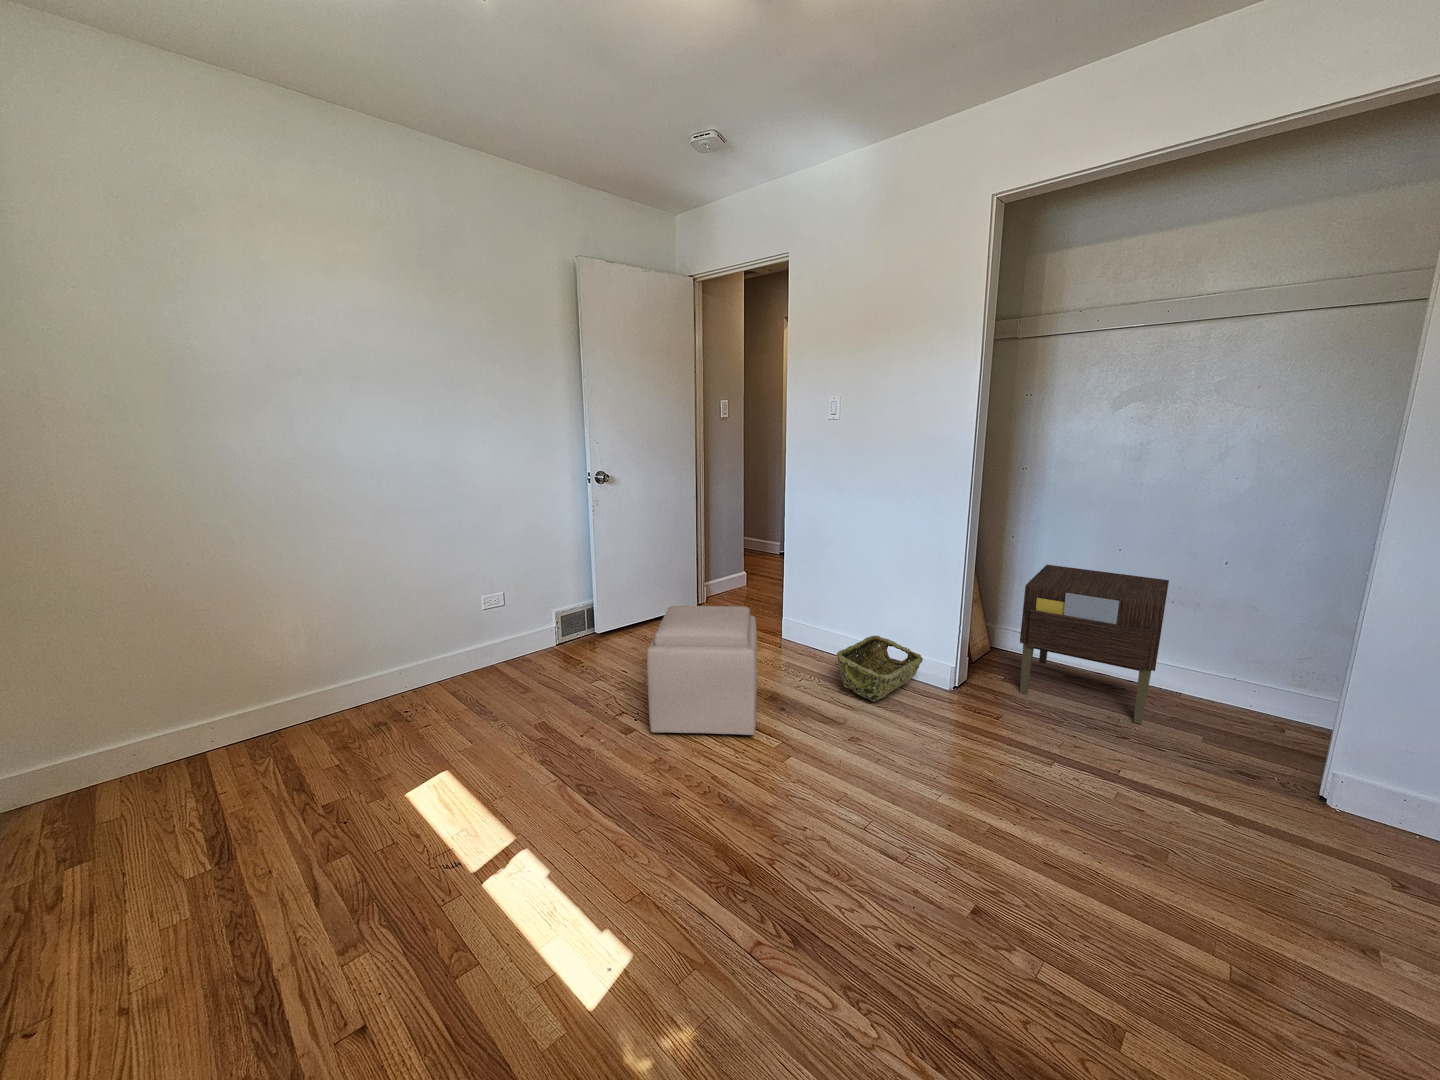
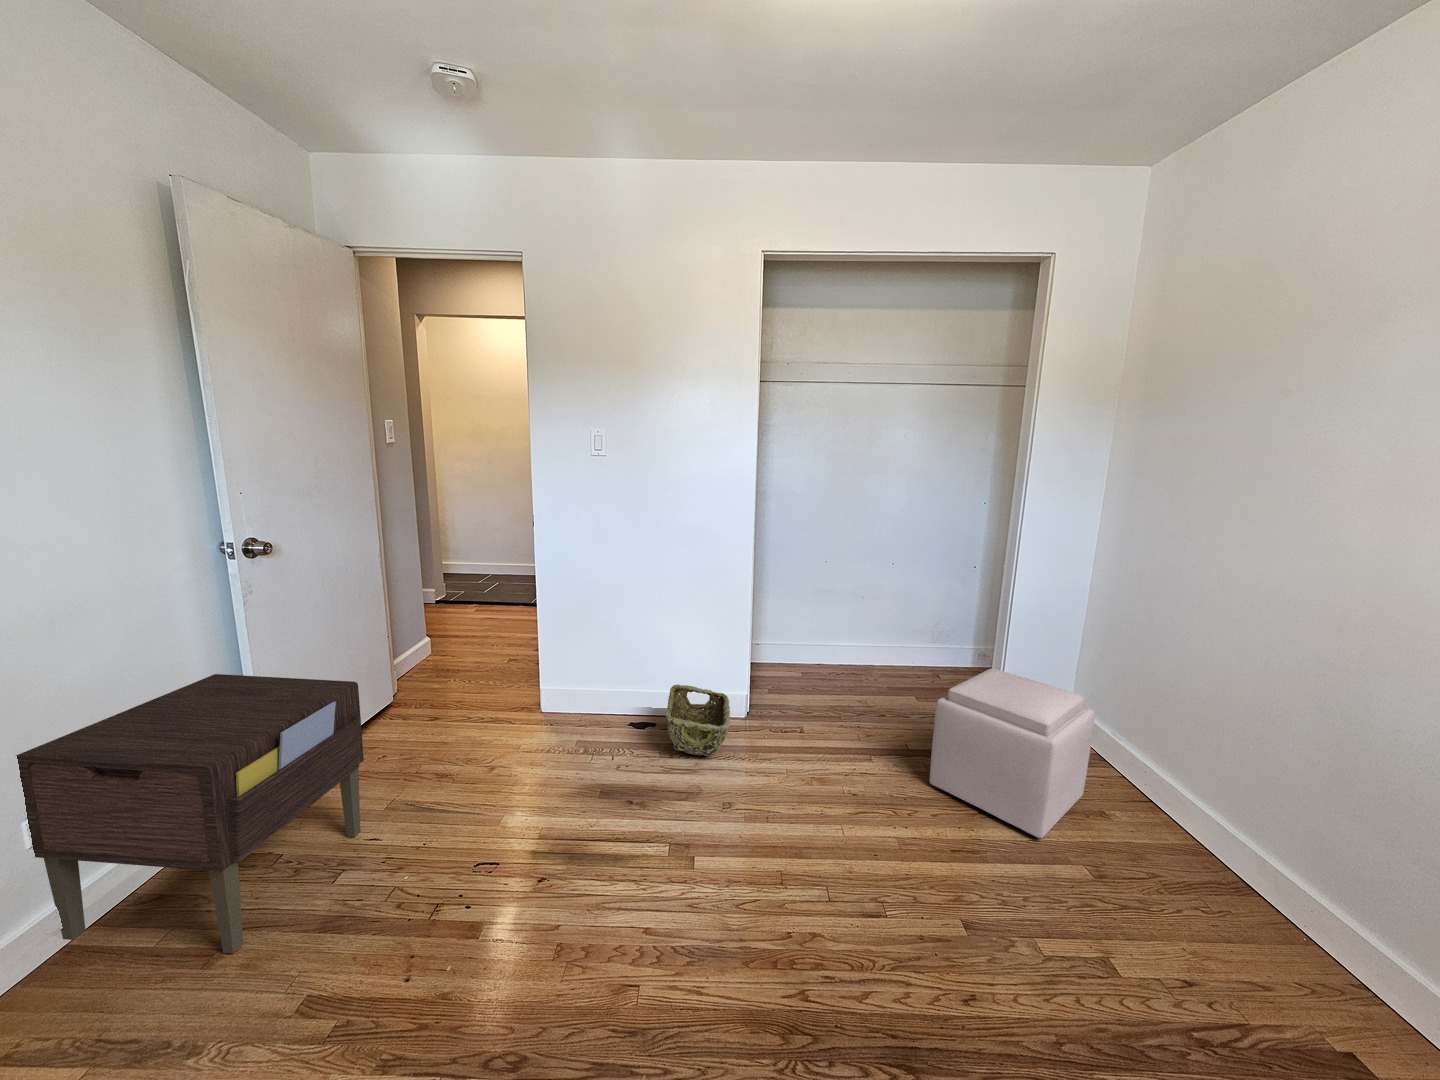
nightstand: present [1020,565,1169,724] -> present [16,674,364,953]
ottoman: present [647,606,757,735] -> present [930,668,1095,838]

